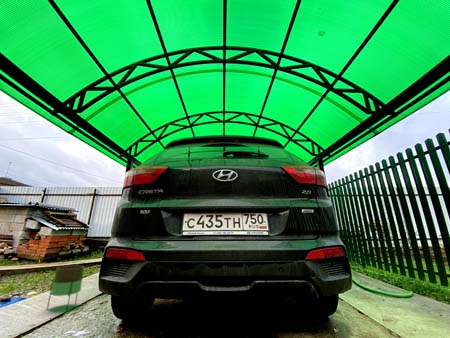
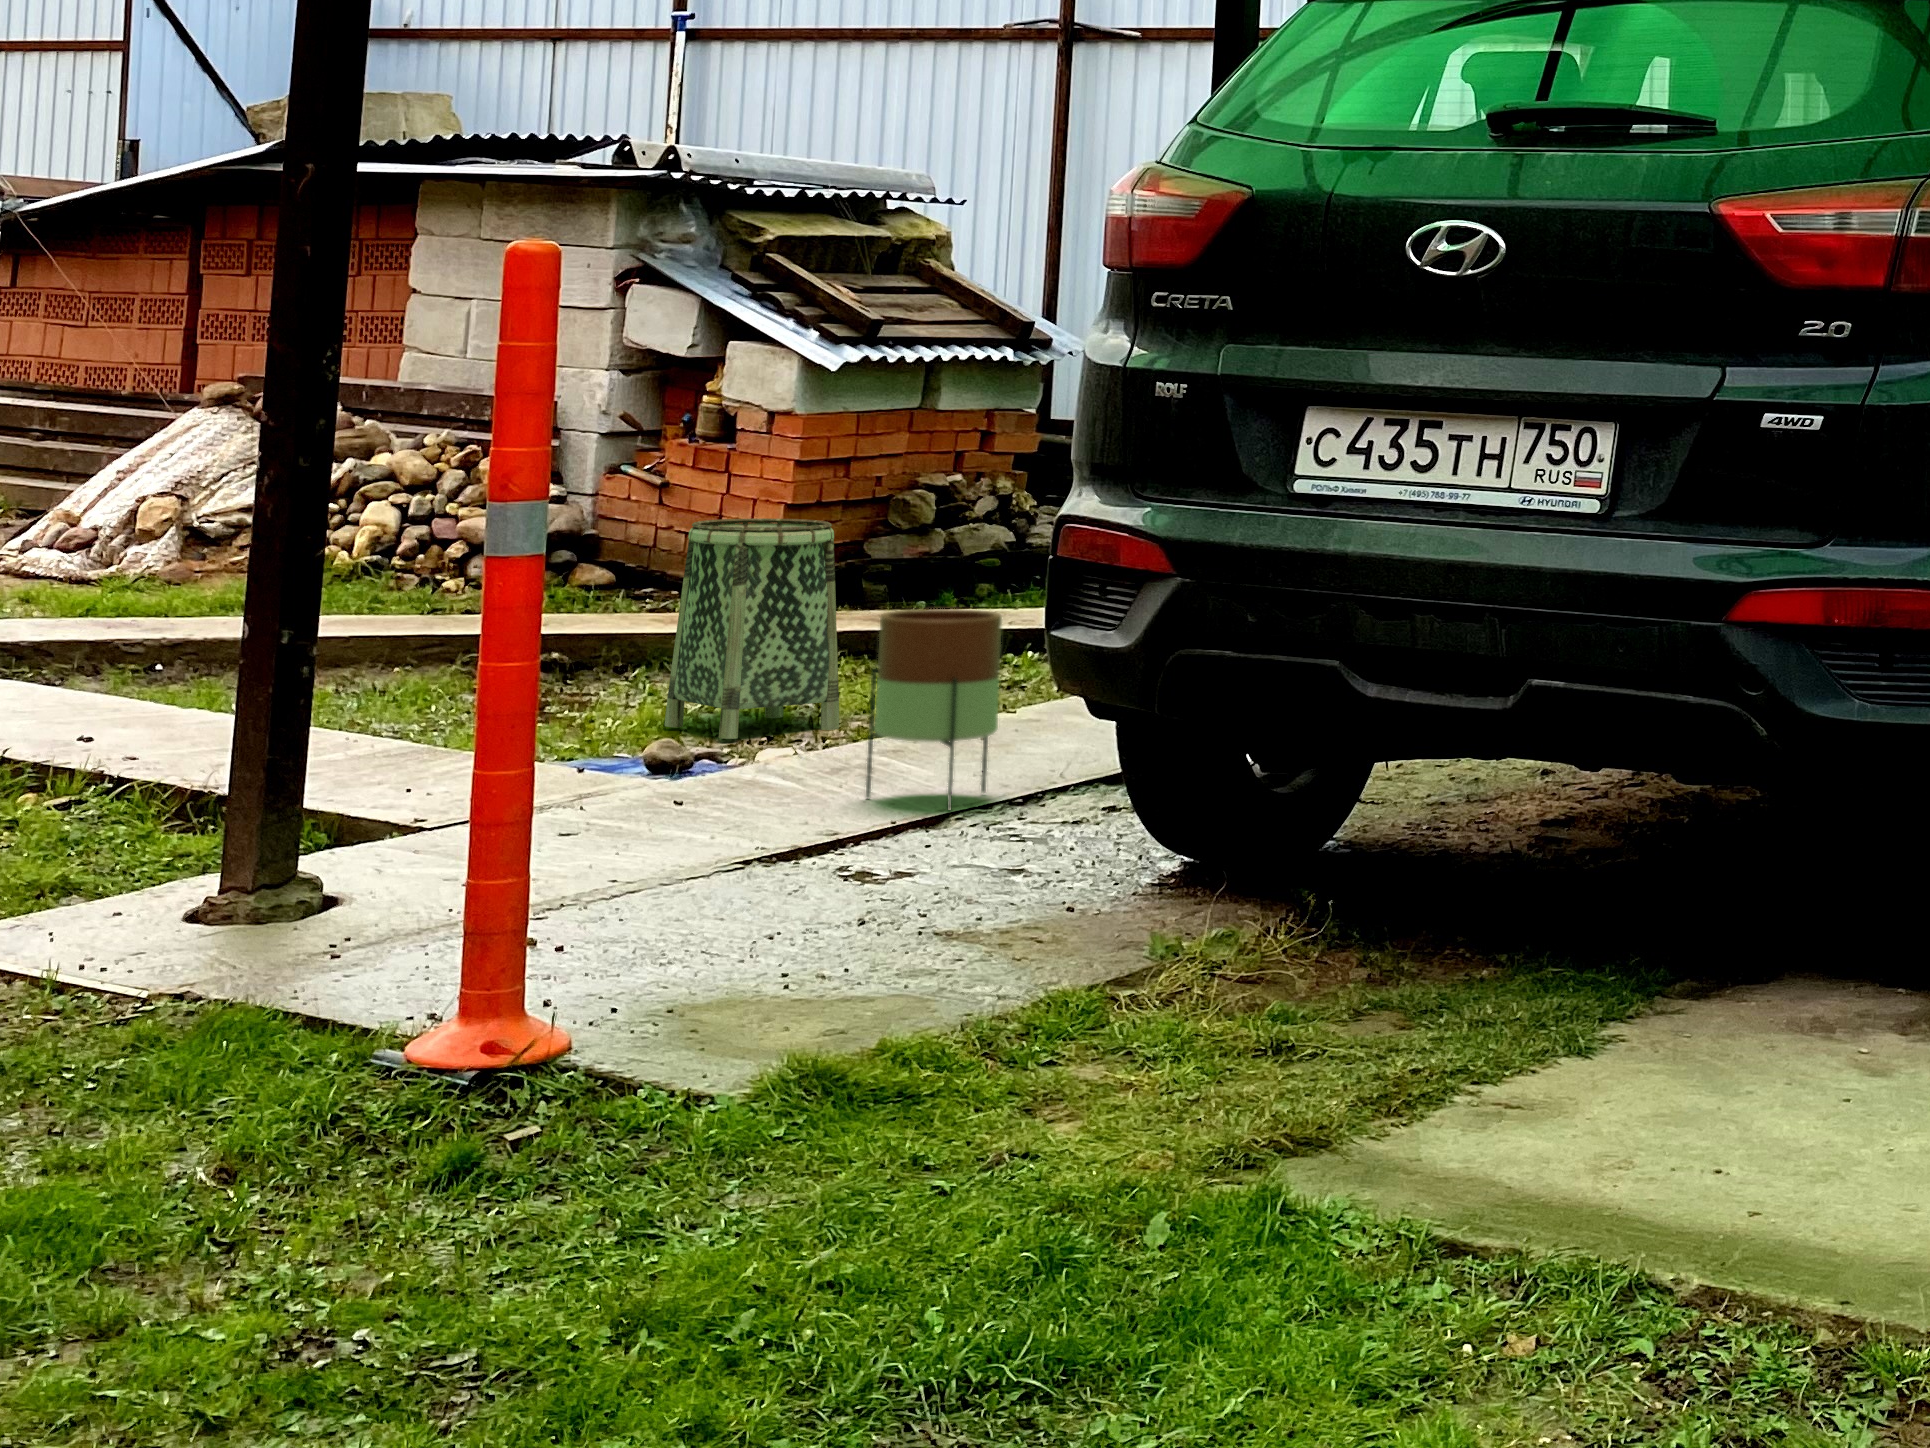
basket: none [12,250,52,290] -> present [664,518,839,739]

